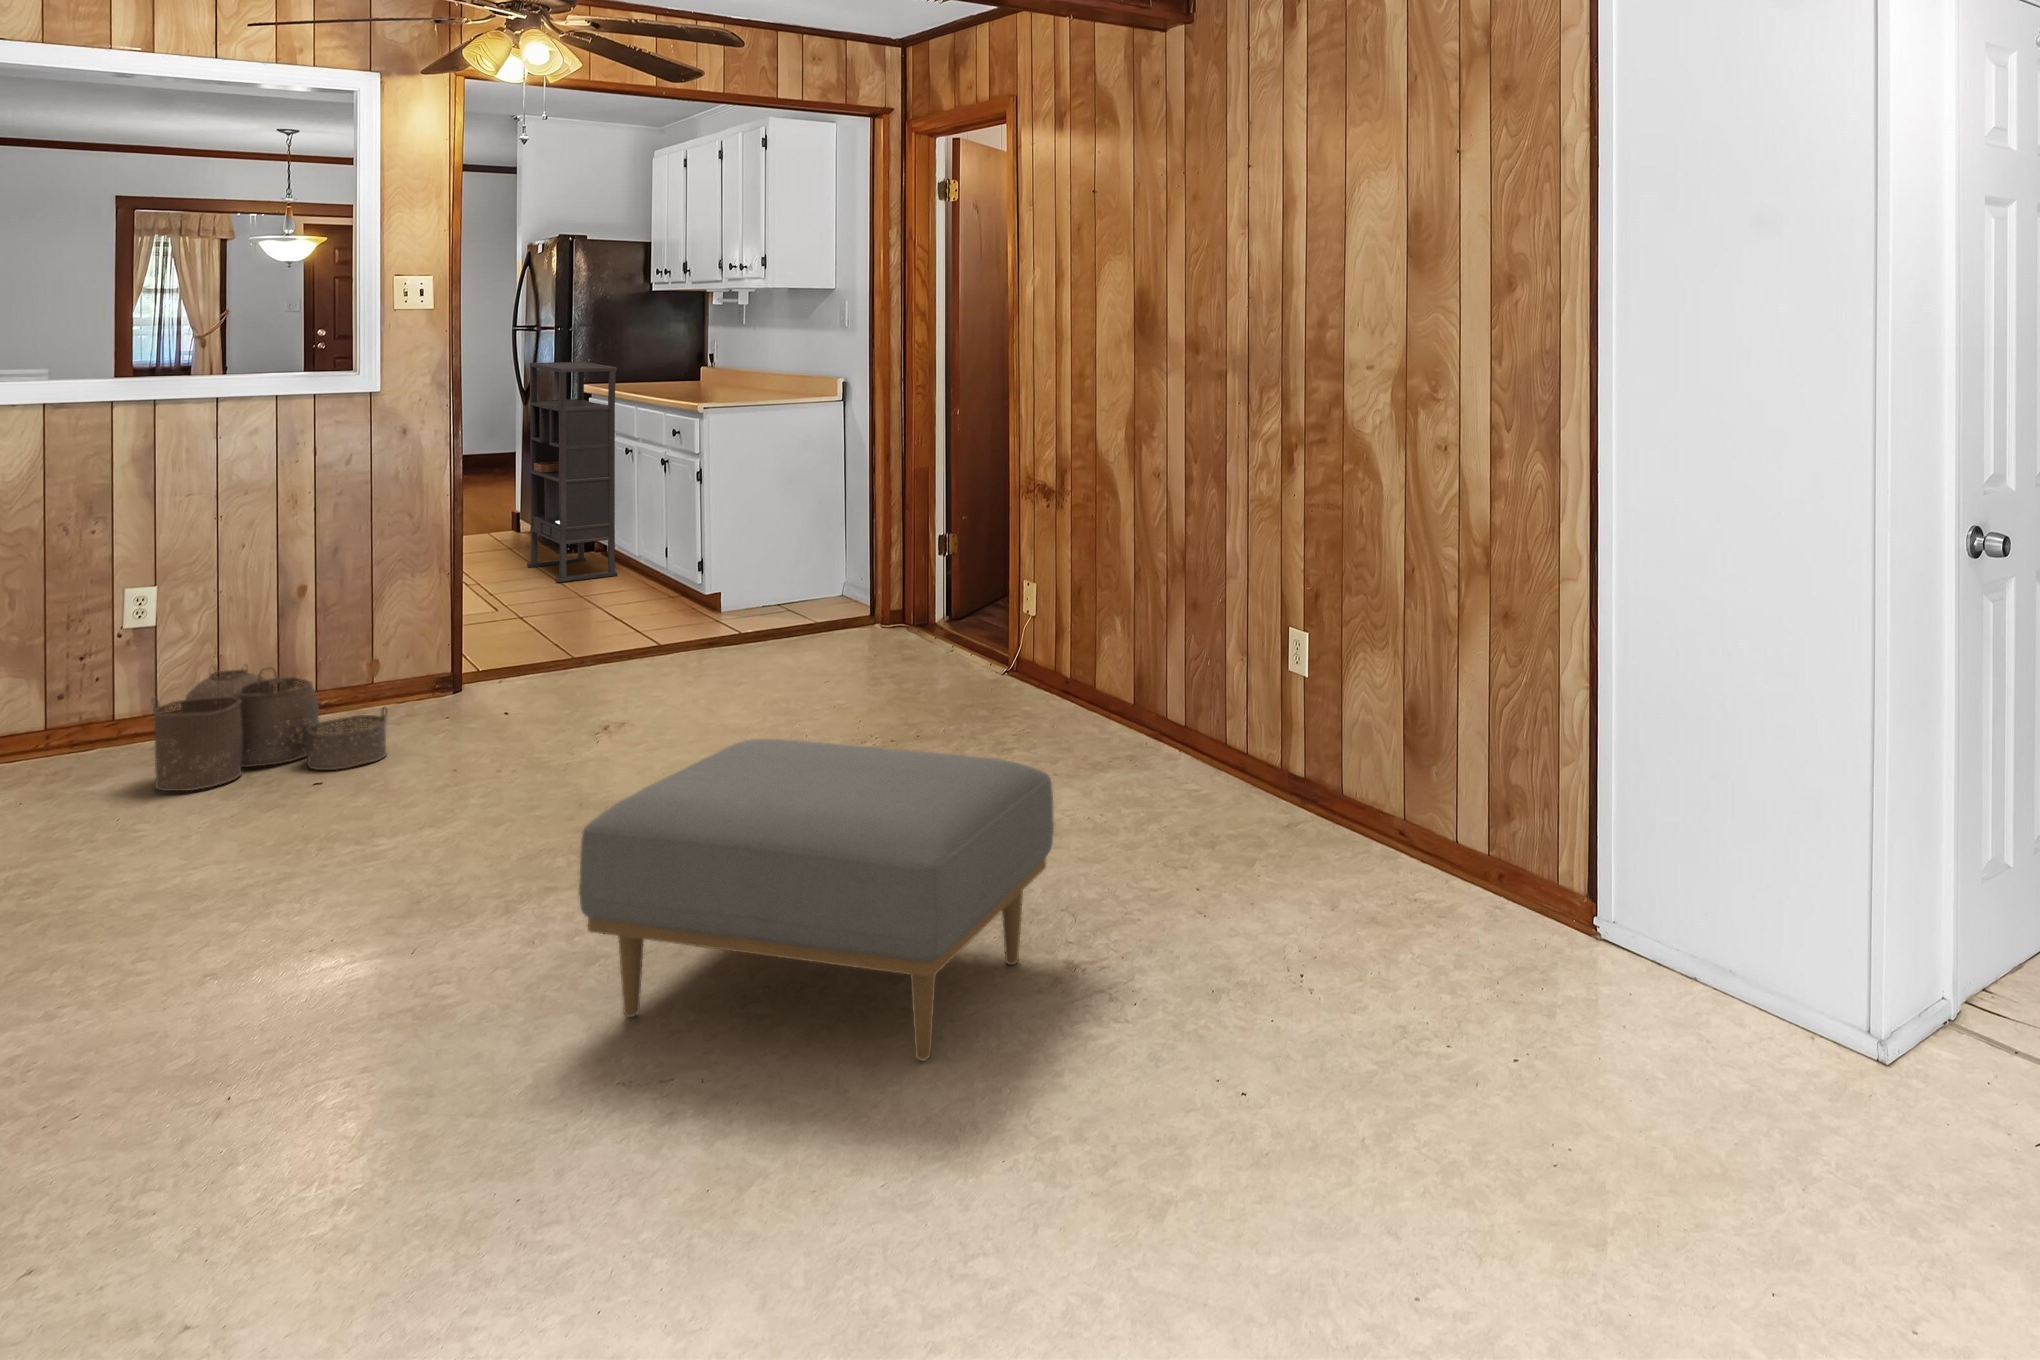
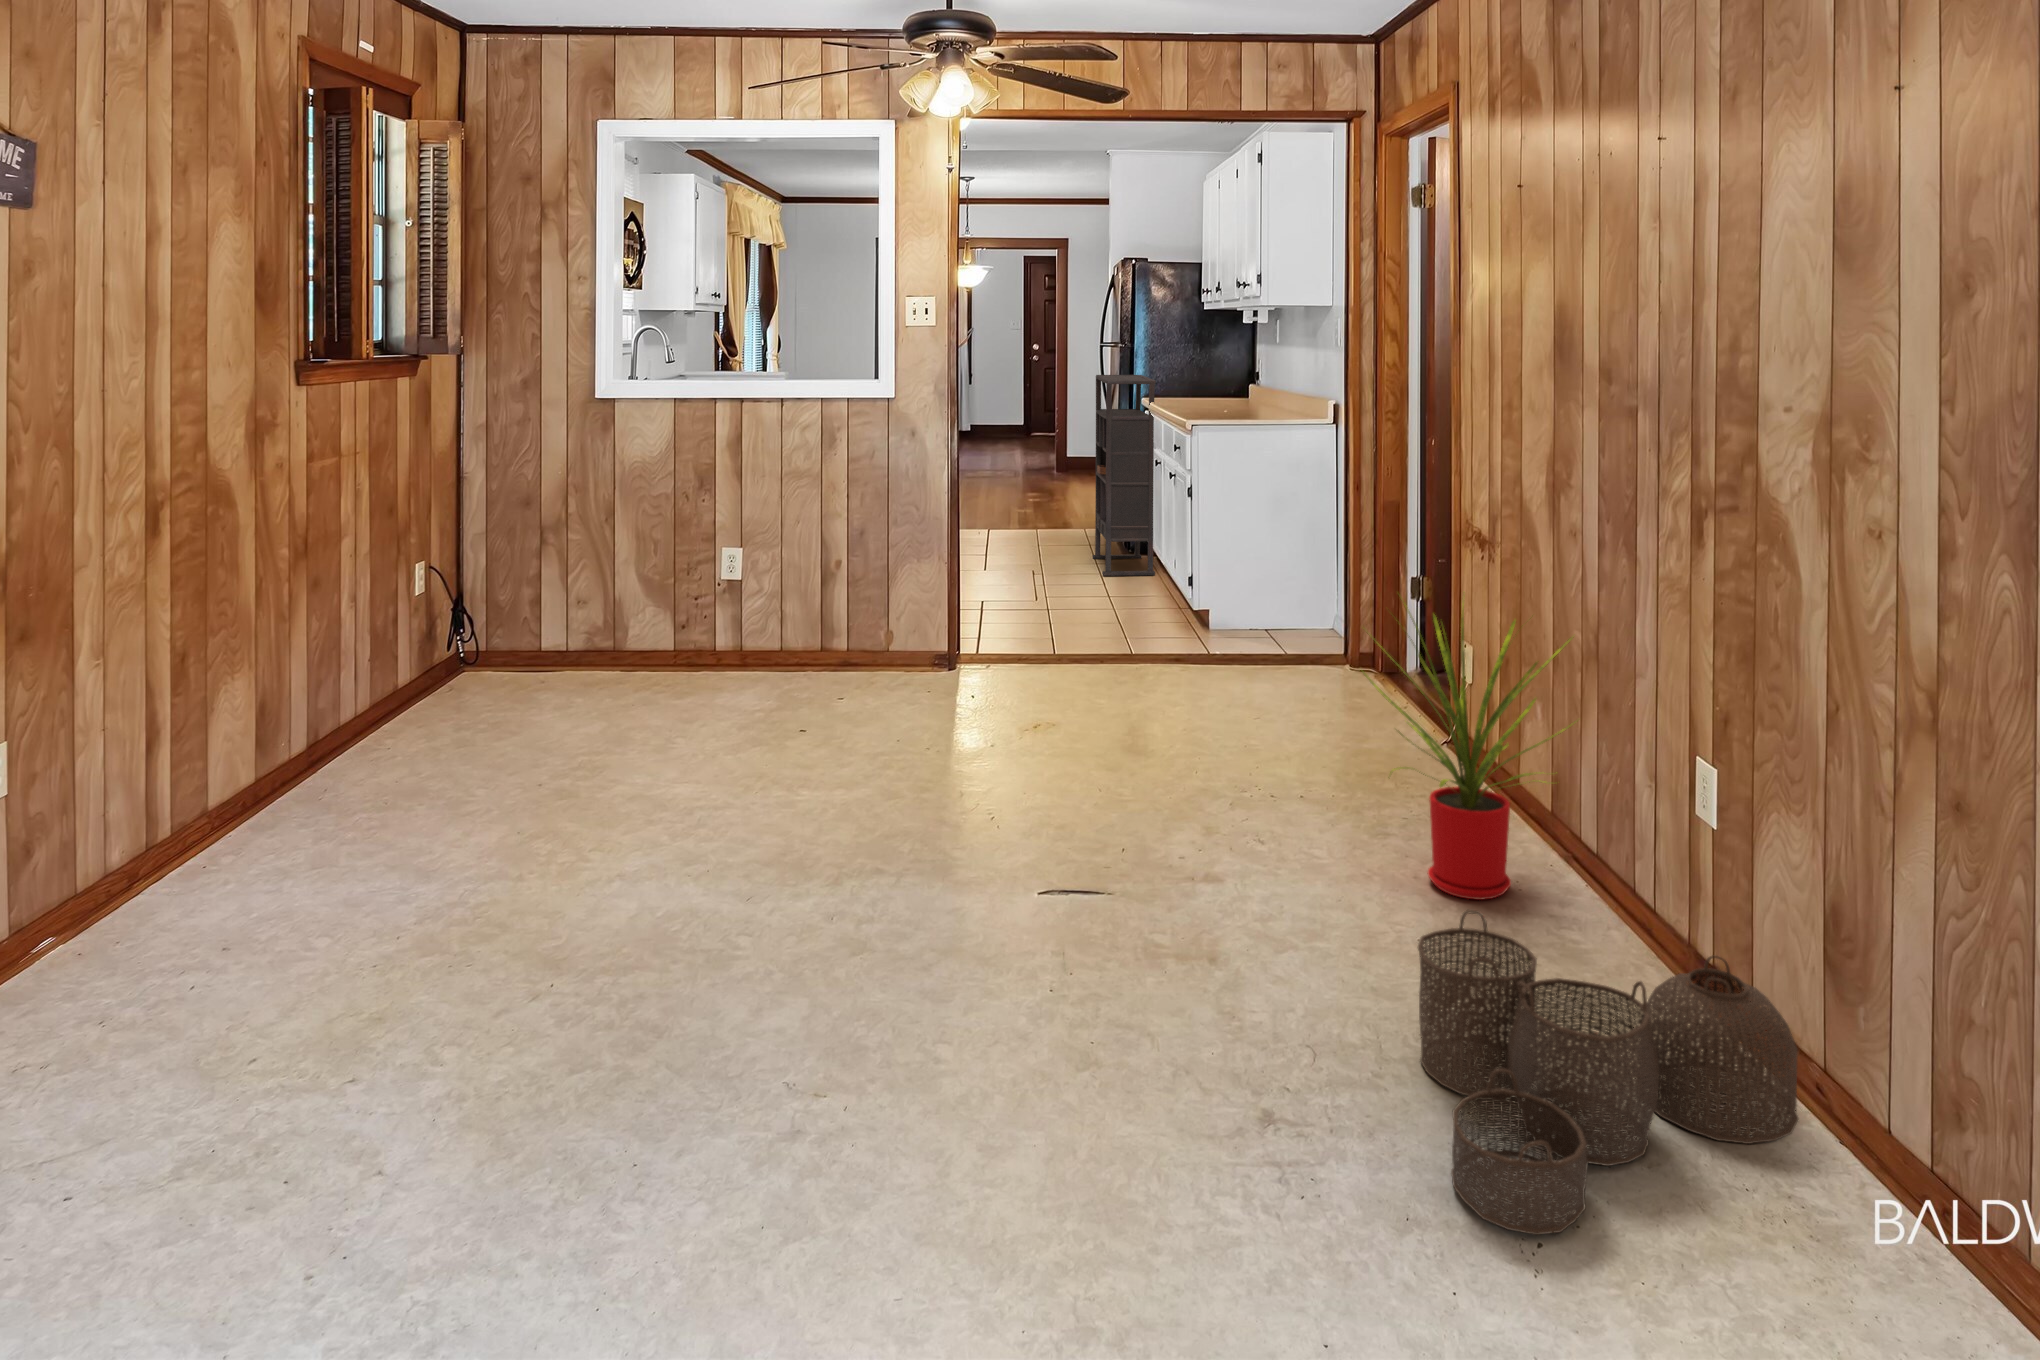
house plant: none [1006,531,1184,780] -> present [1363,601,1572,899]
woven basket: present [151,665,388,791] -> present [1418,910,1798,1235]
ottoman: present [579,739,1054,1061] -> none [773,773,1248,1195]

